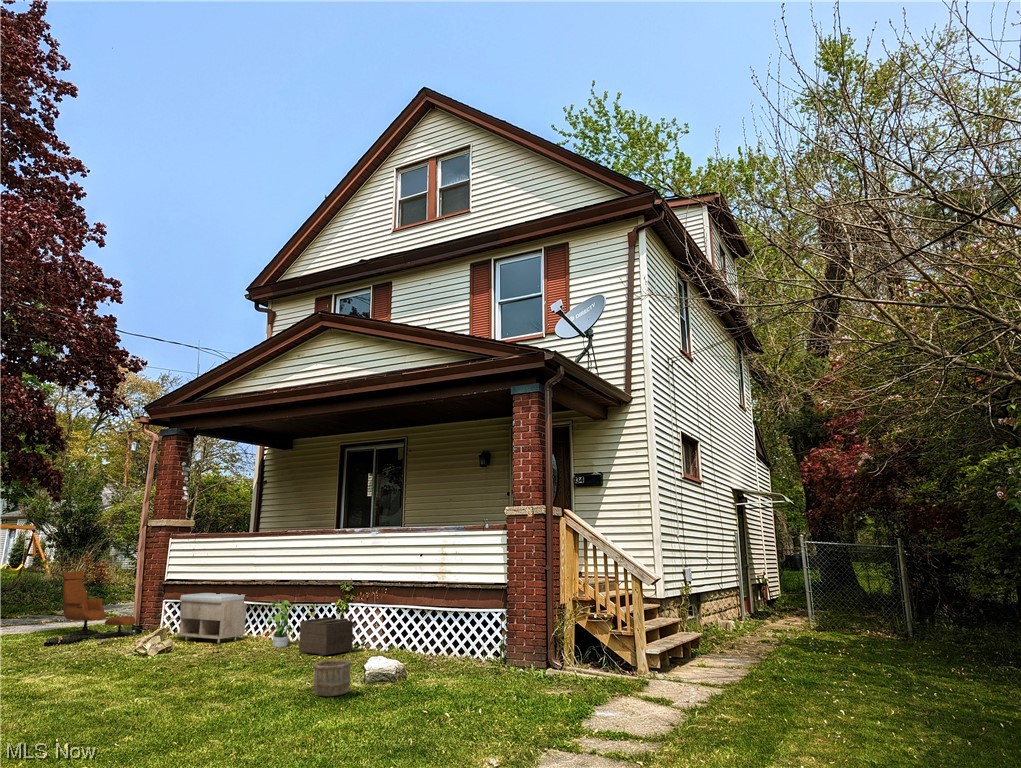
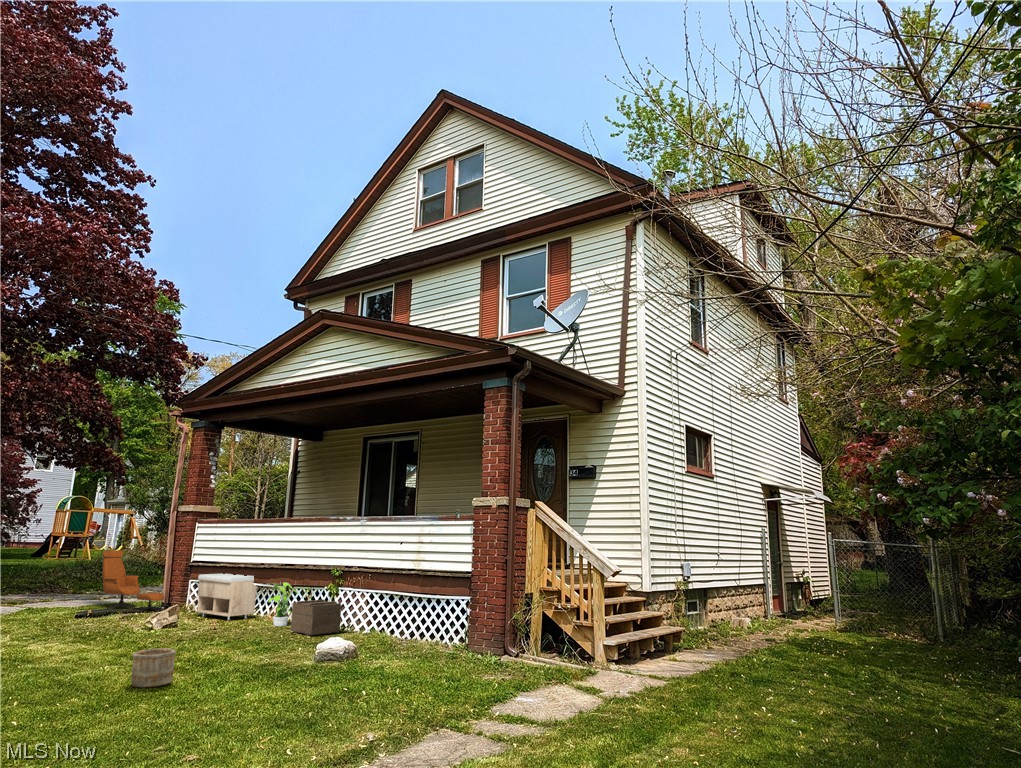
wooden bucket: present [313,659,351,696] -> present [131,648,176,687]

